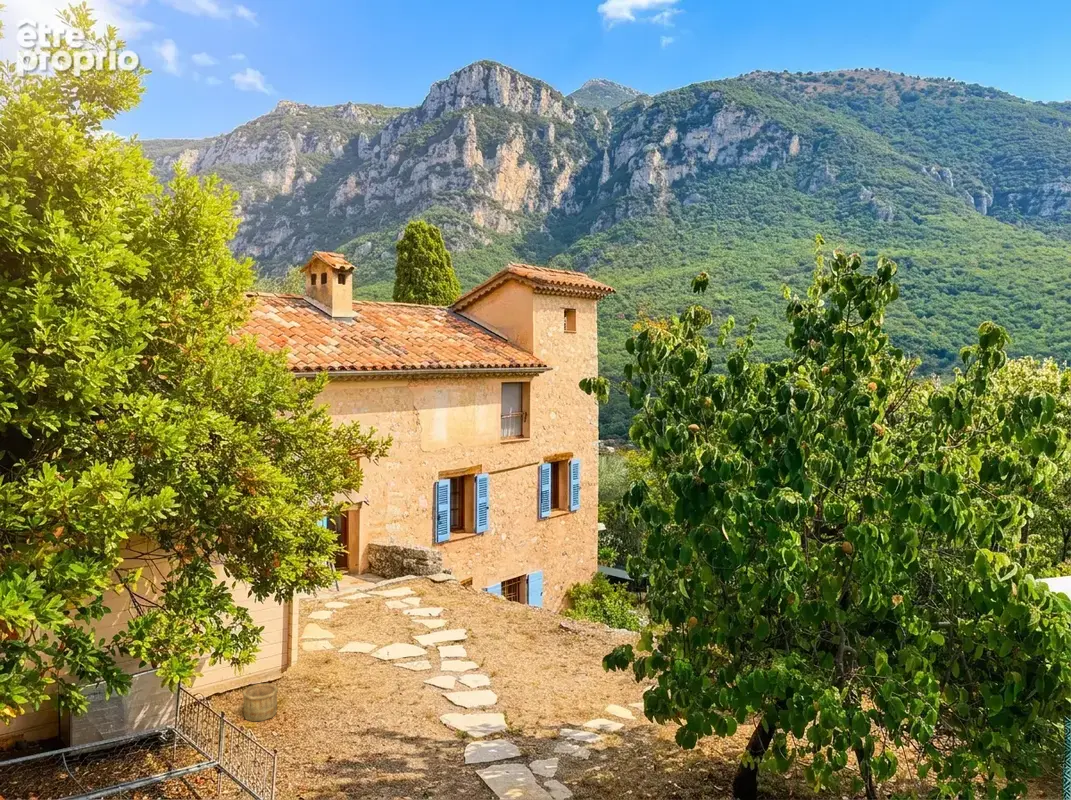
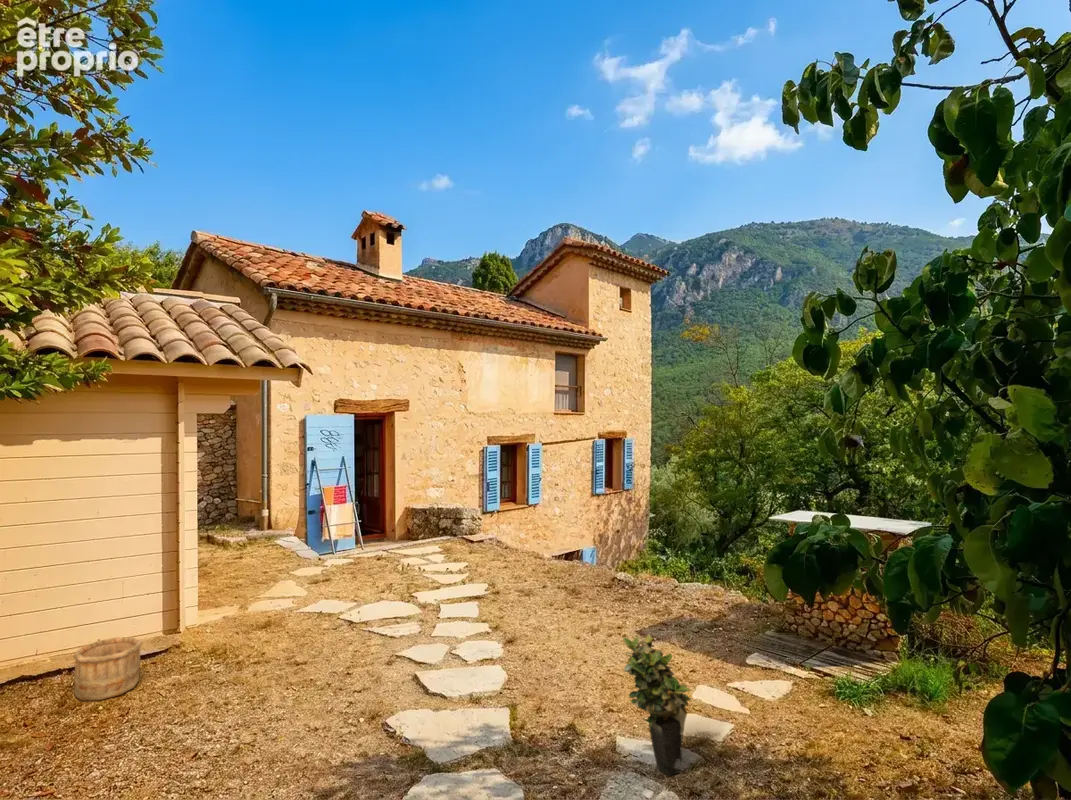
potted plant: none [570,672,604,741] -> present [623,634,691,776]

